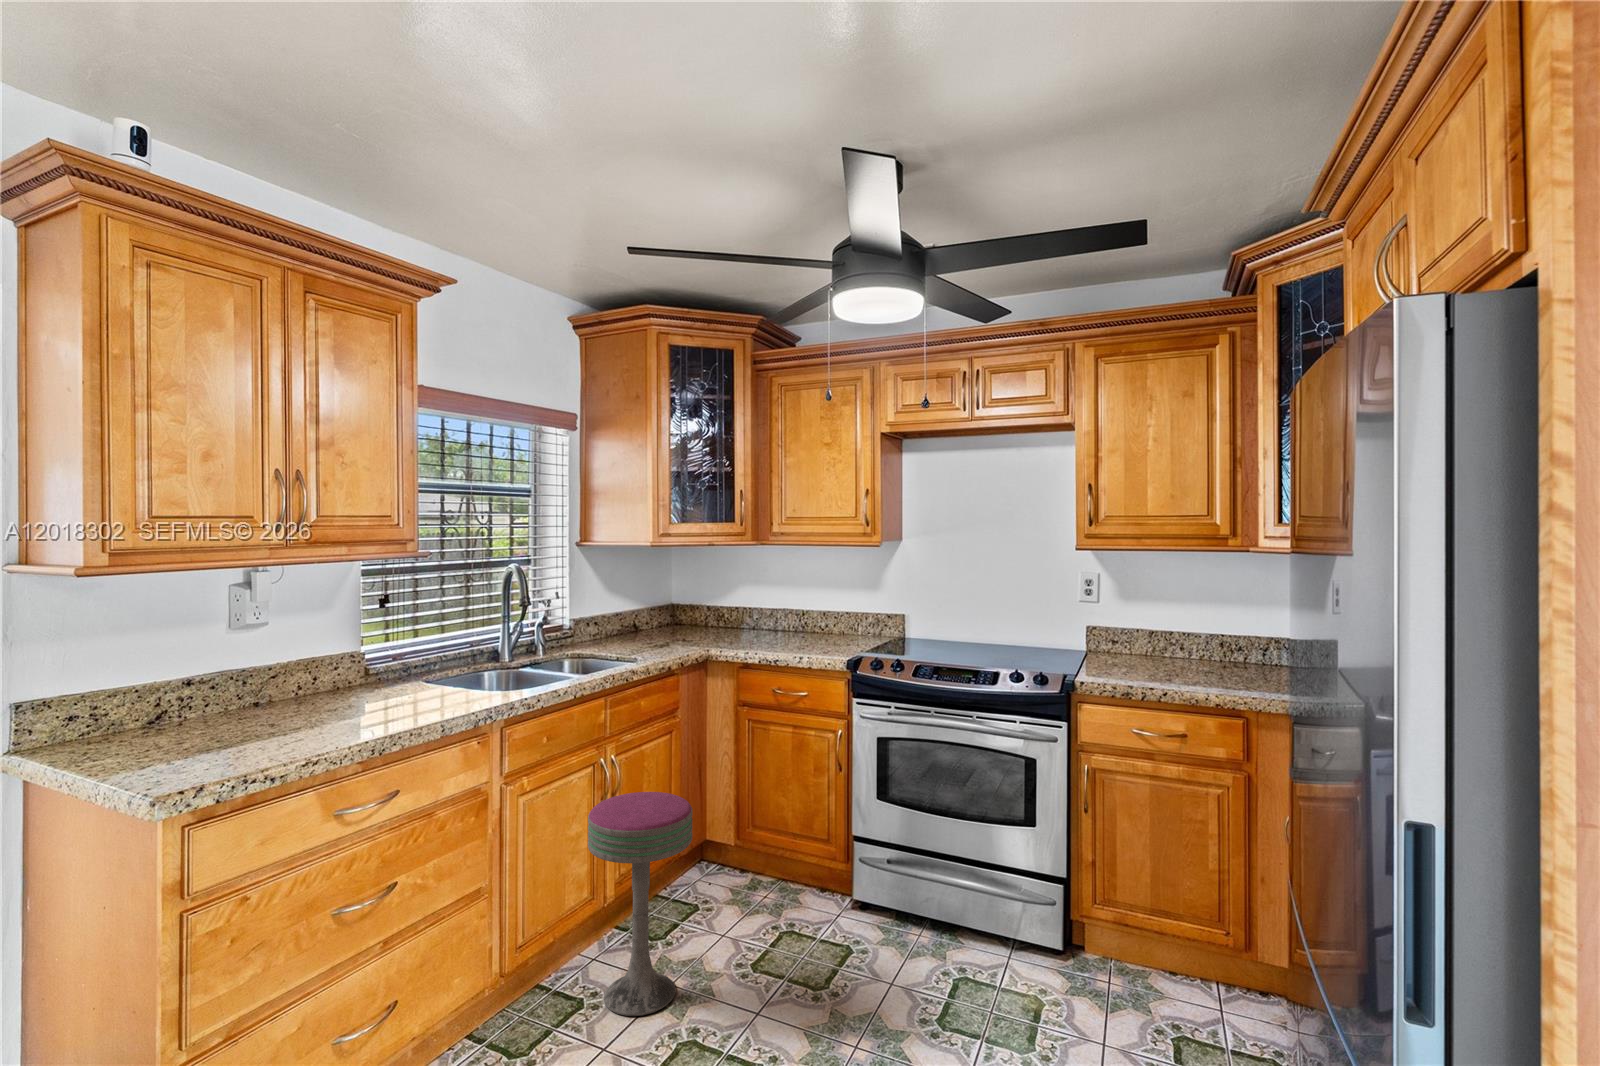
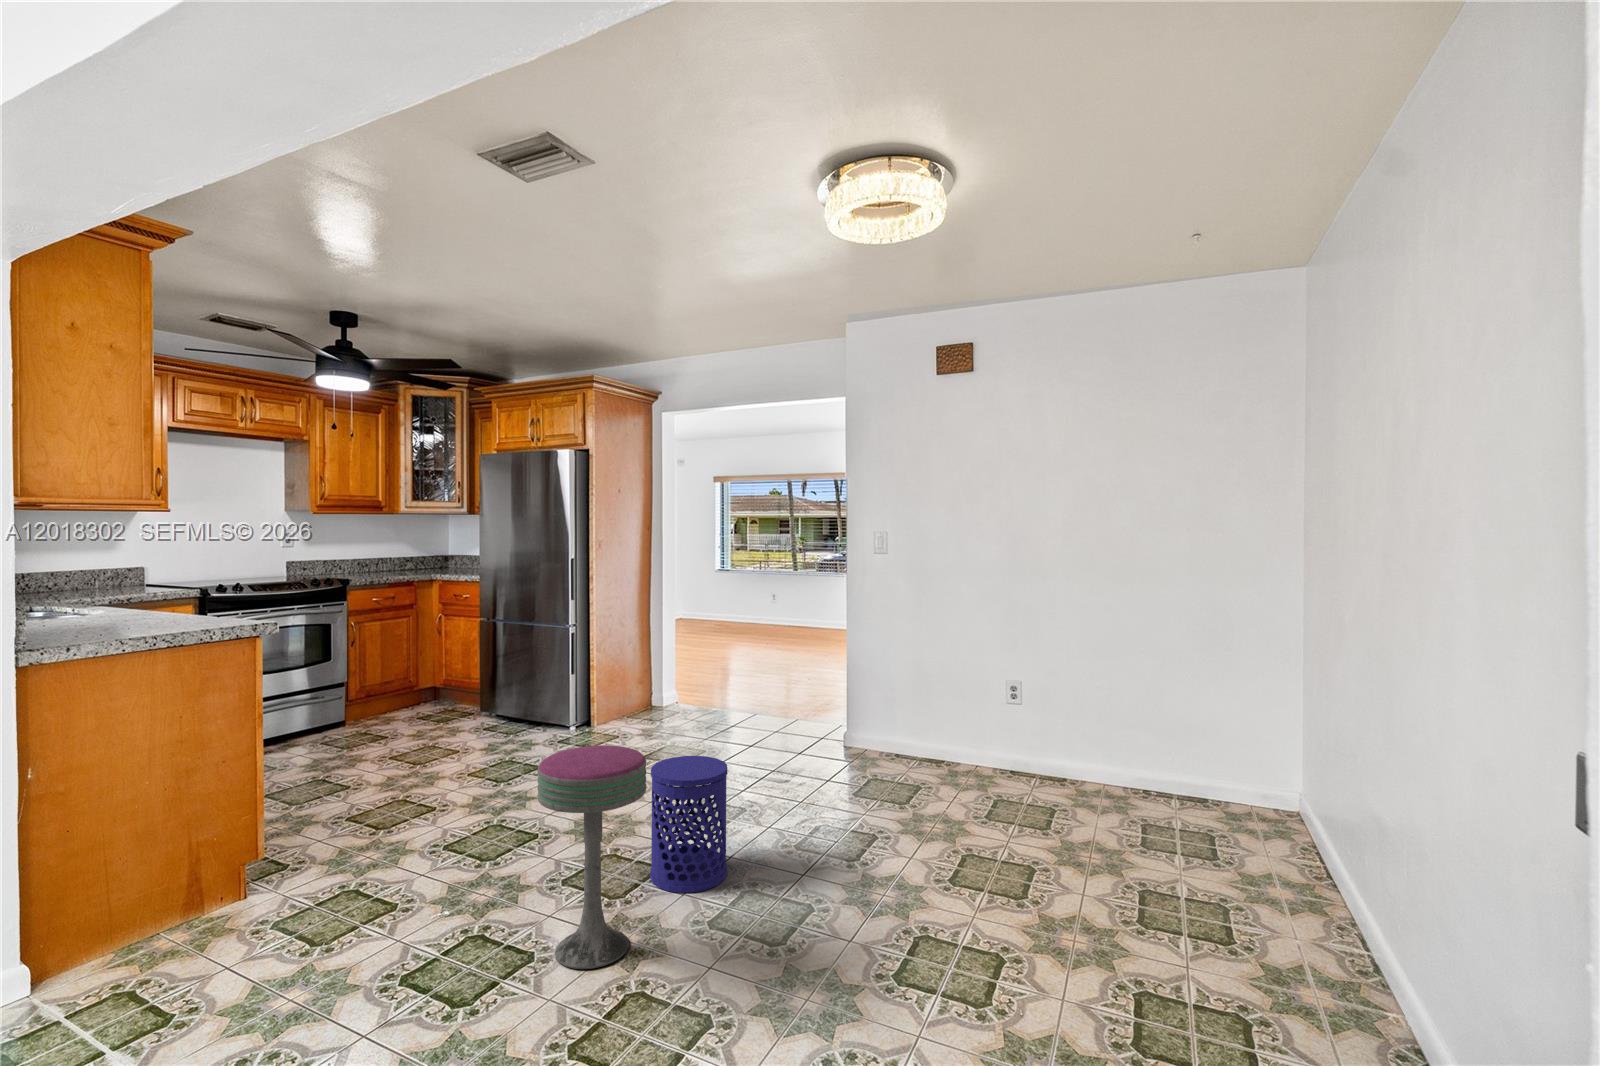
waste bin: none [688,795,764,934] -> present [650,756,727,893]

